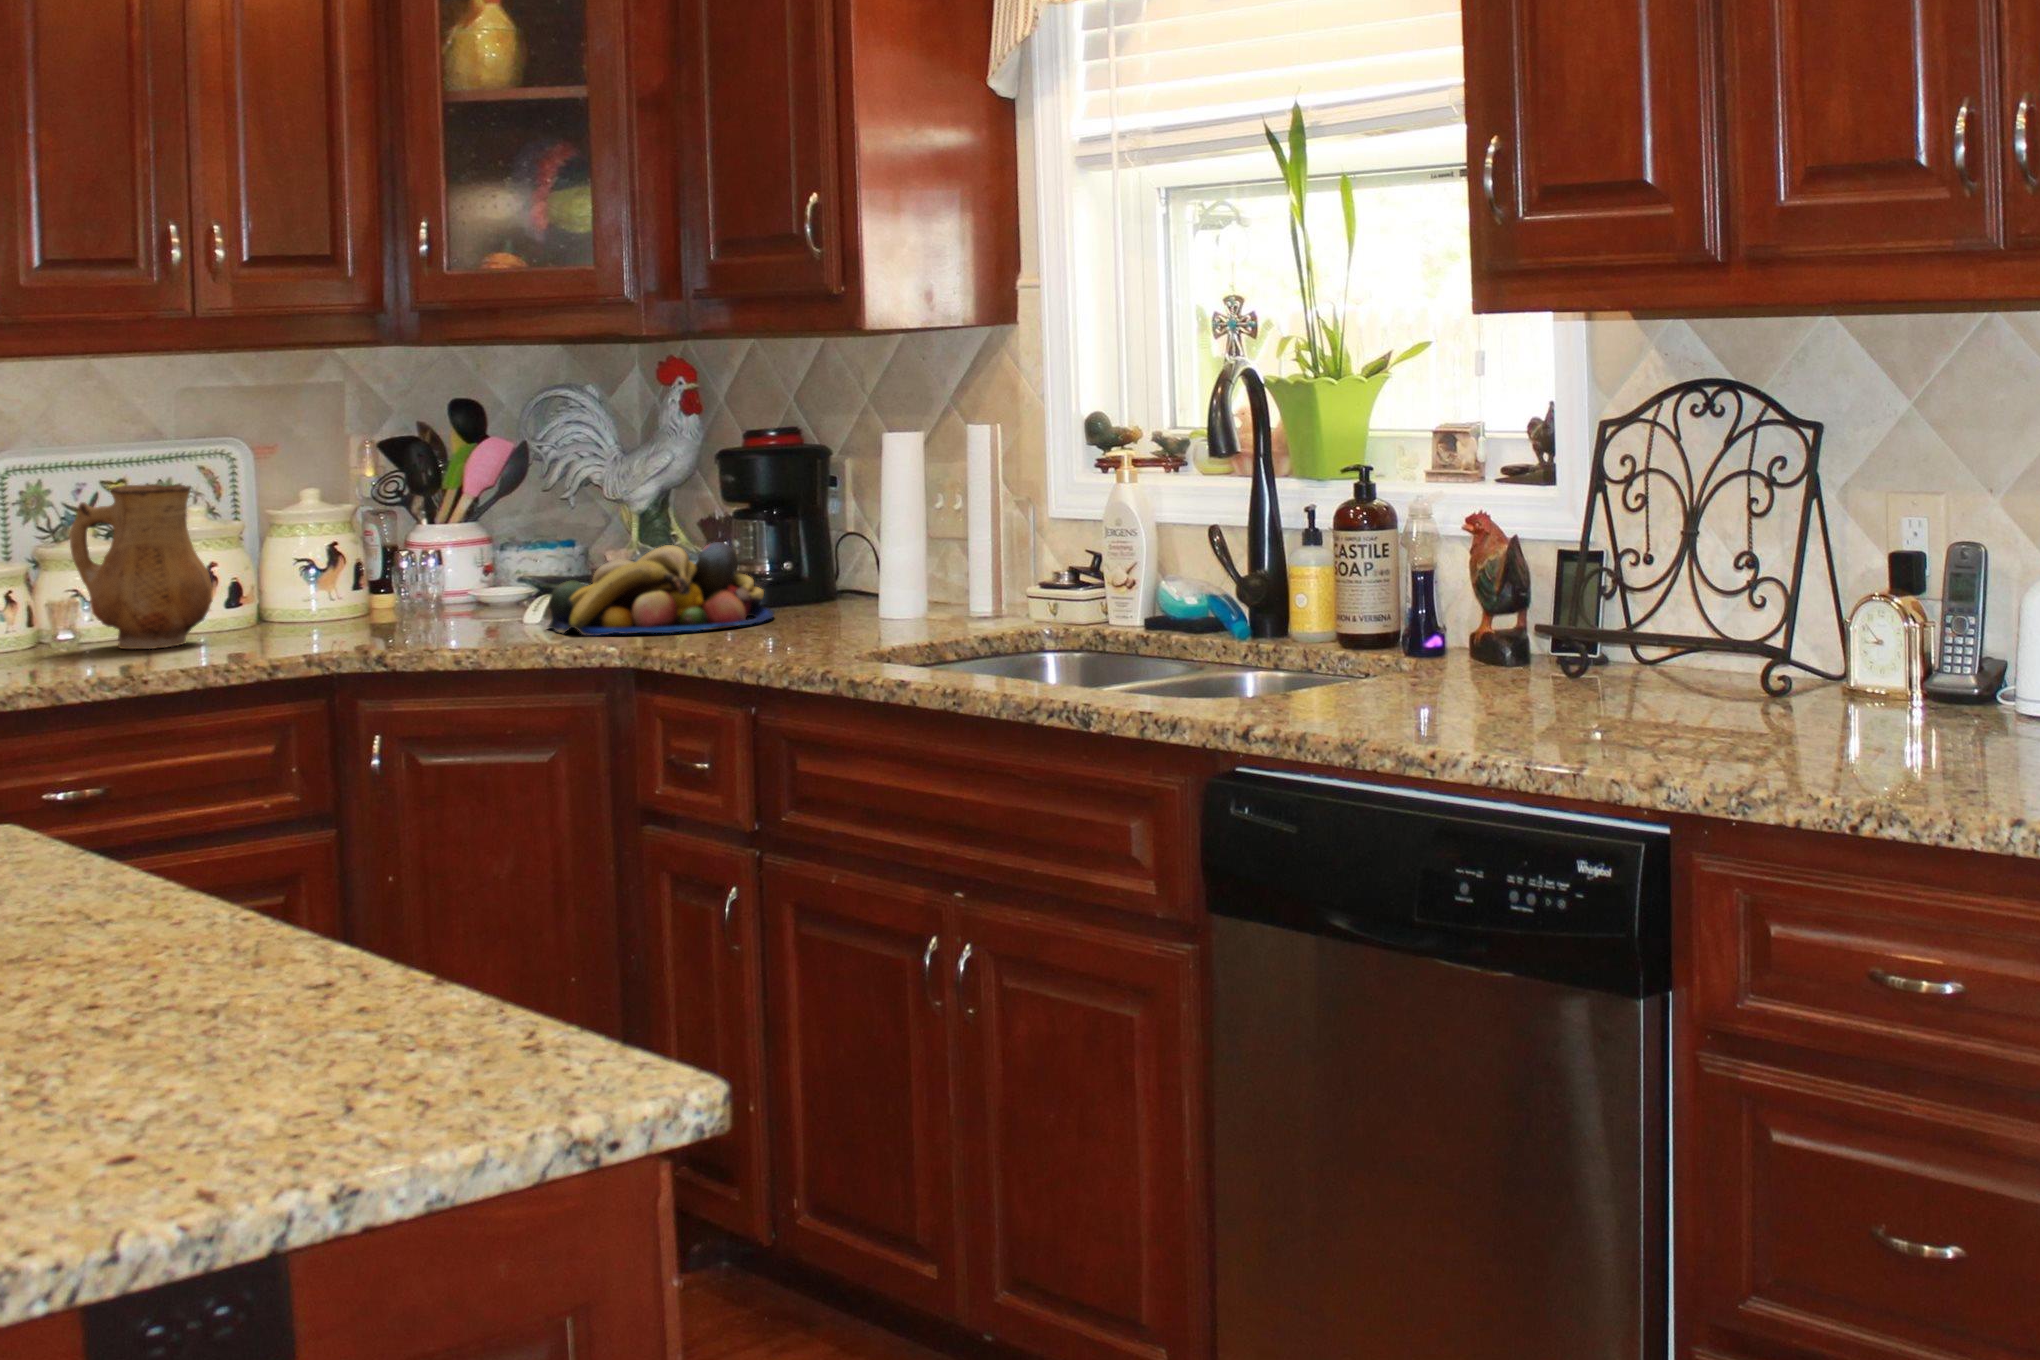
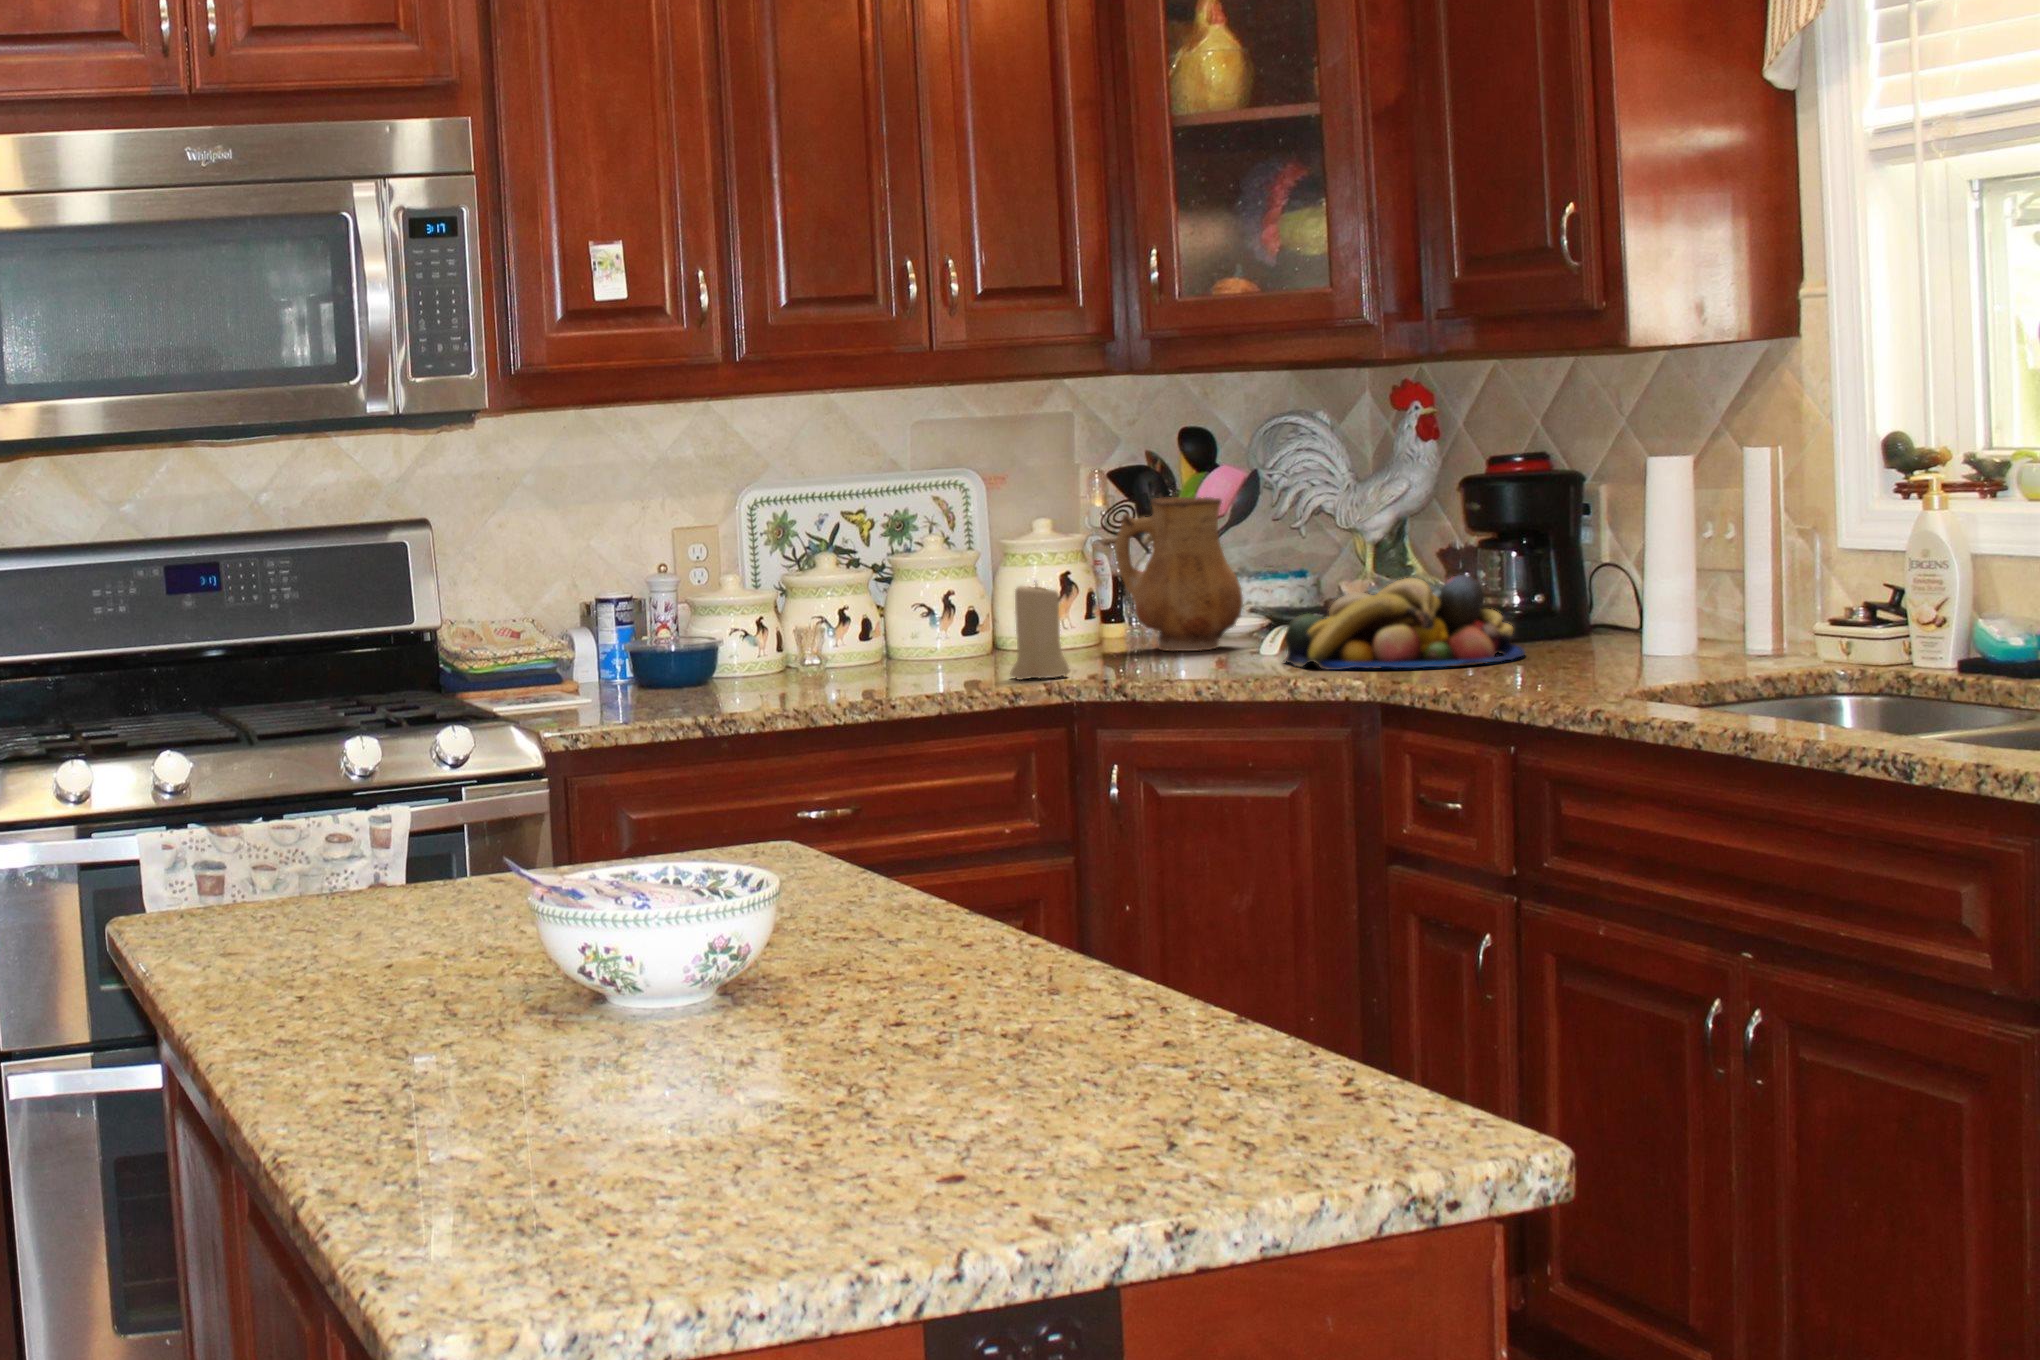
ceramic pitcher: present [70,484,213,649] -> present [1115,497,1243,651]
candle: none [264,550,327,653] -> present [1010,586,1069,679]

